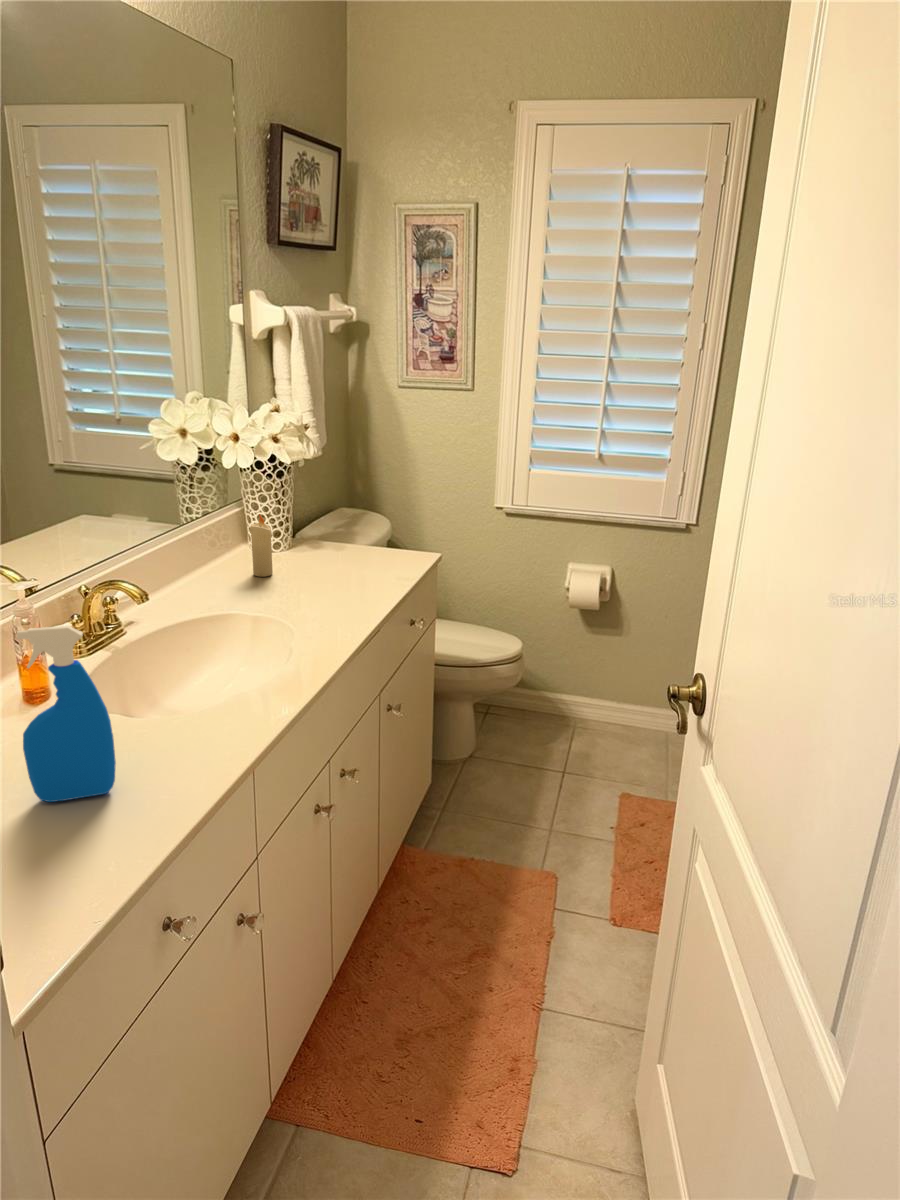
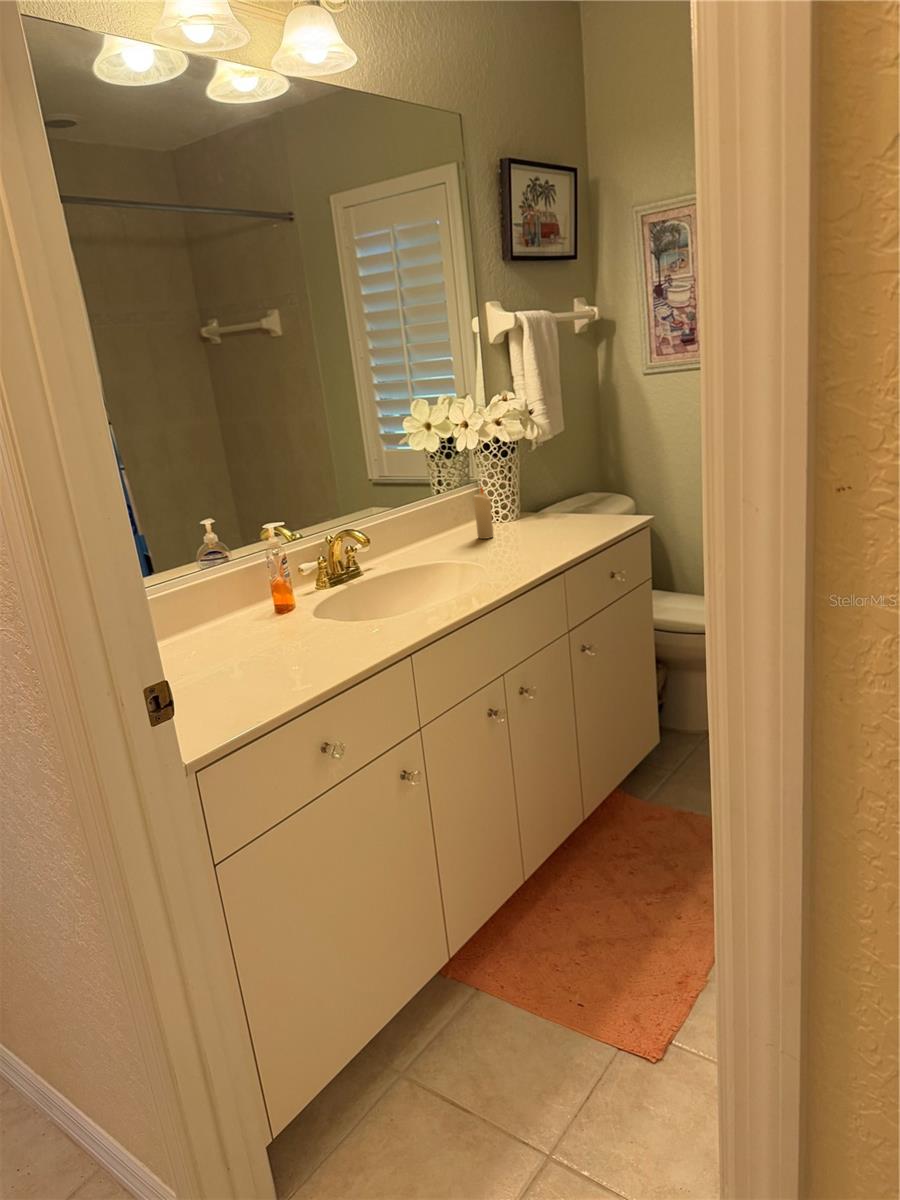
spray bottle: present [17,626,116,802] -> none [231,544,303,674]

